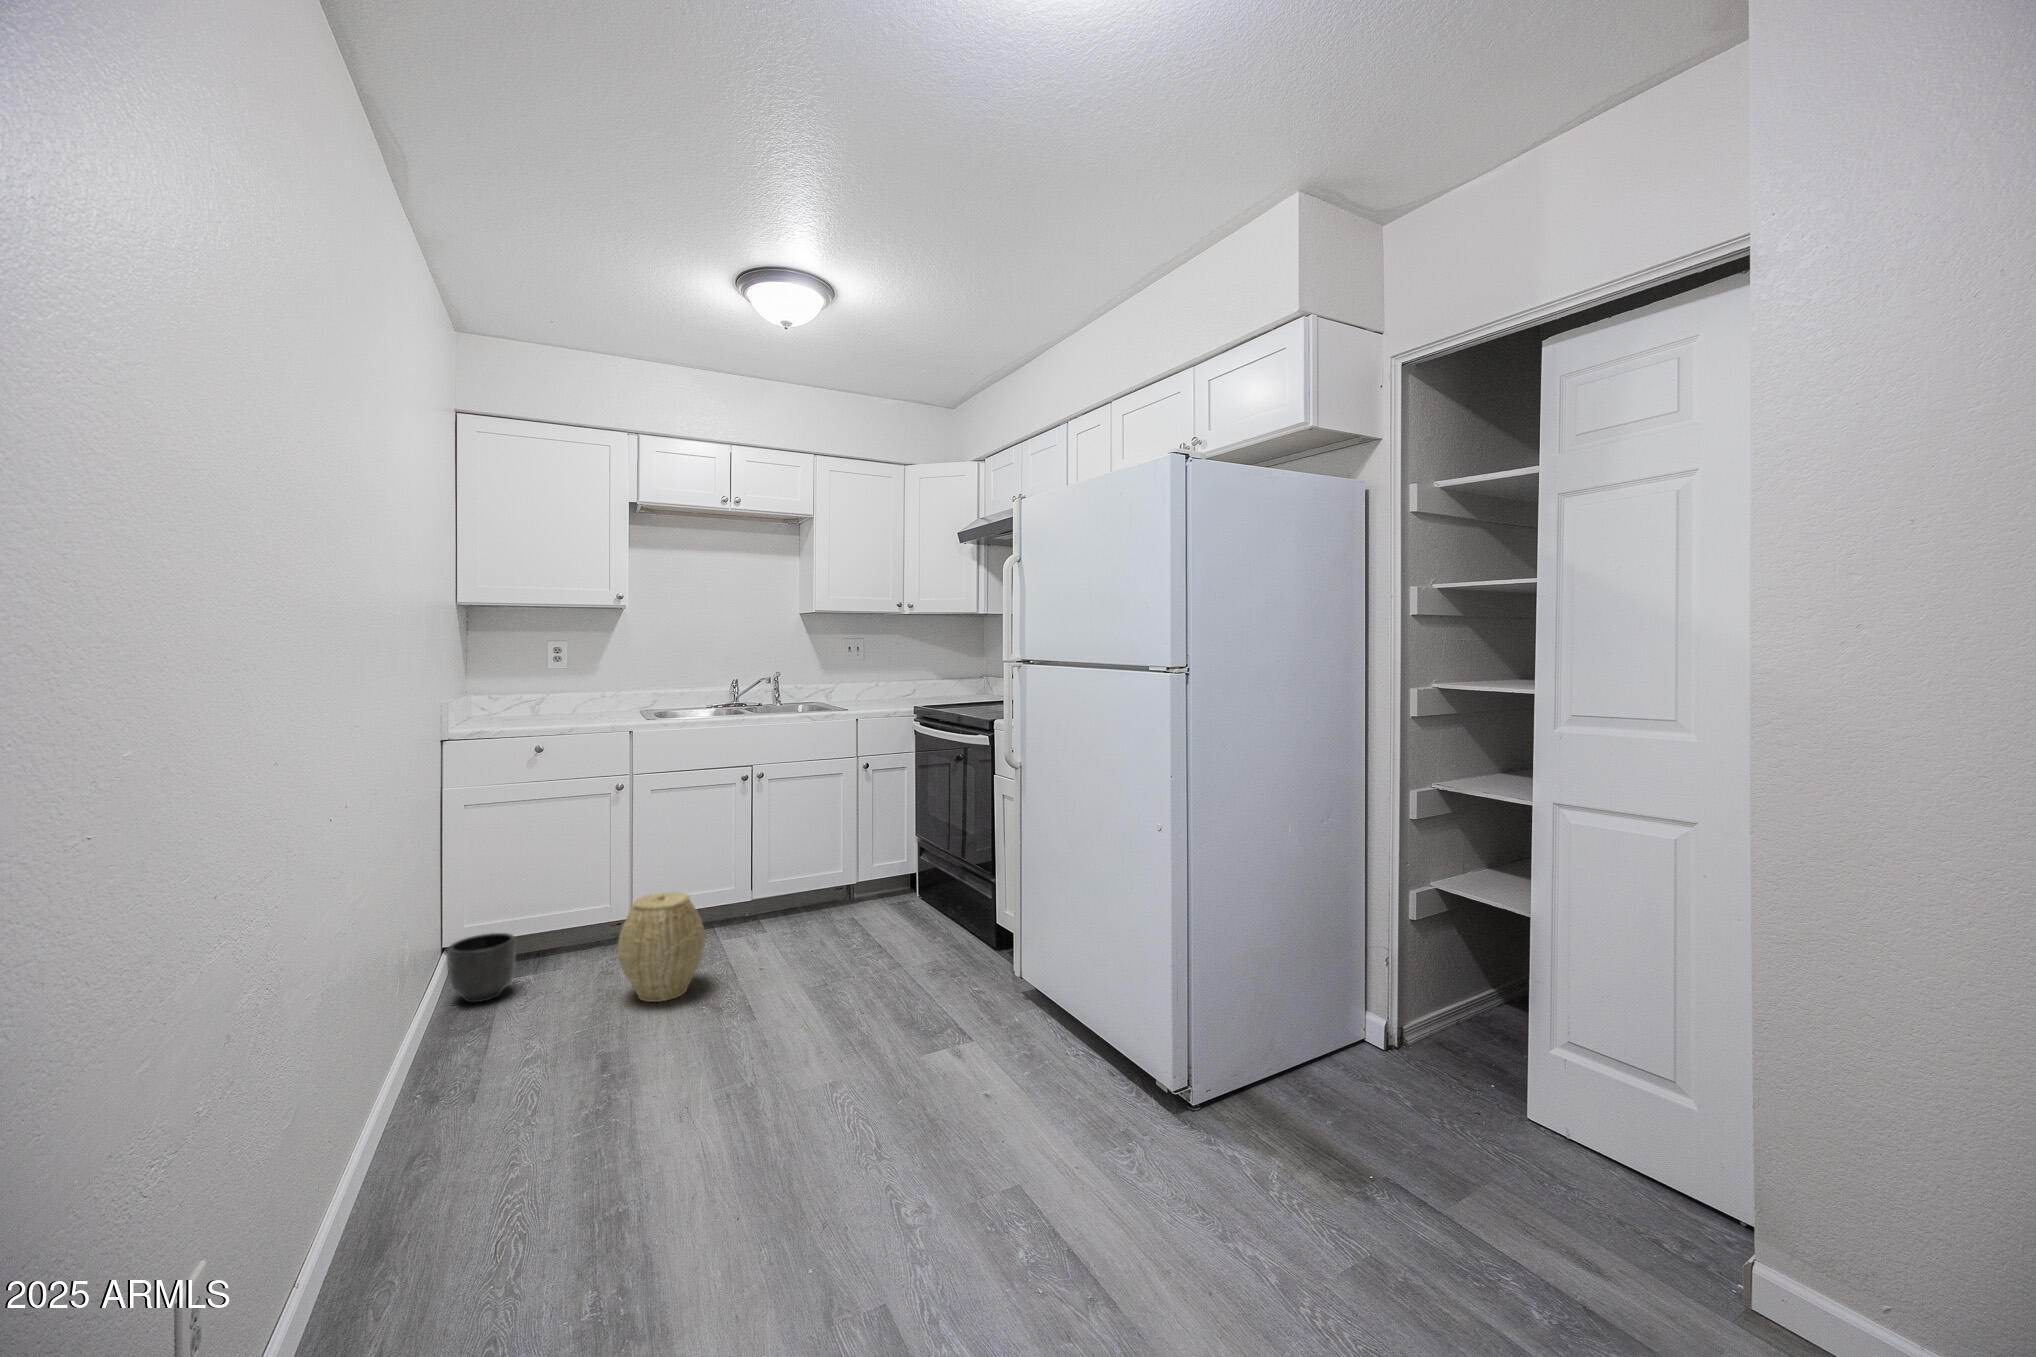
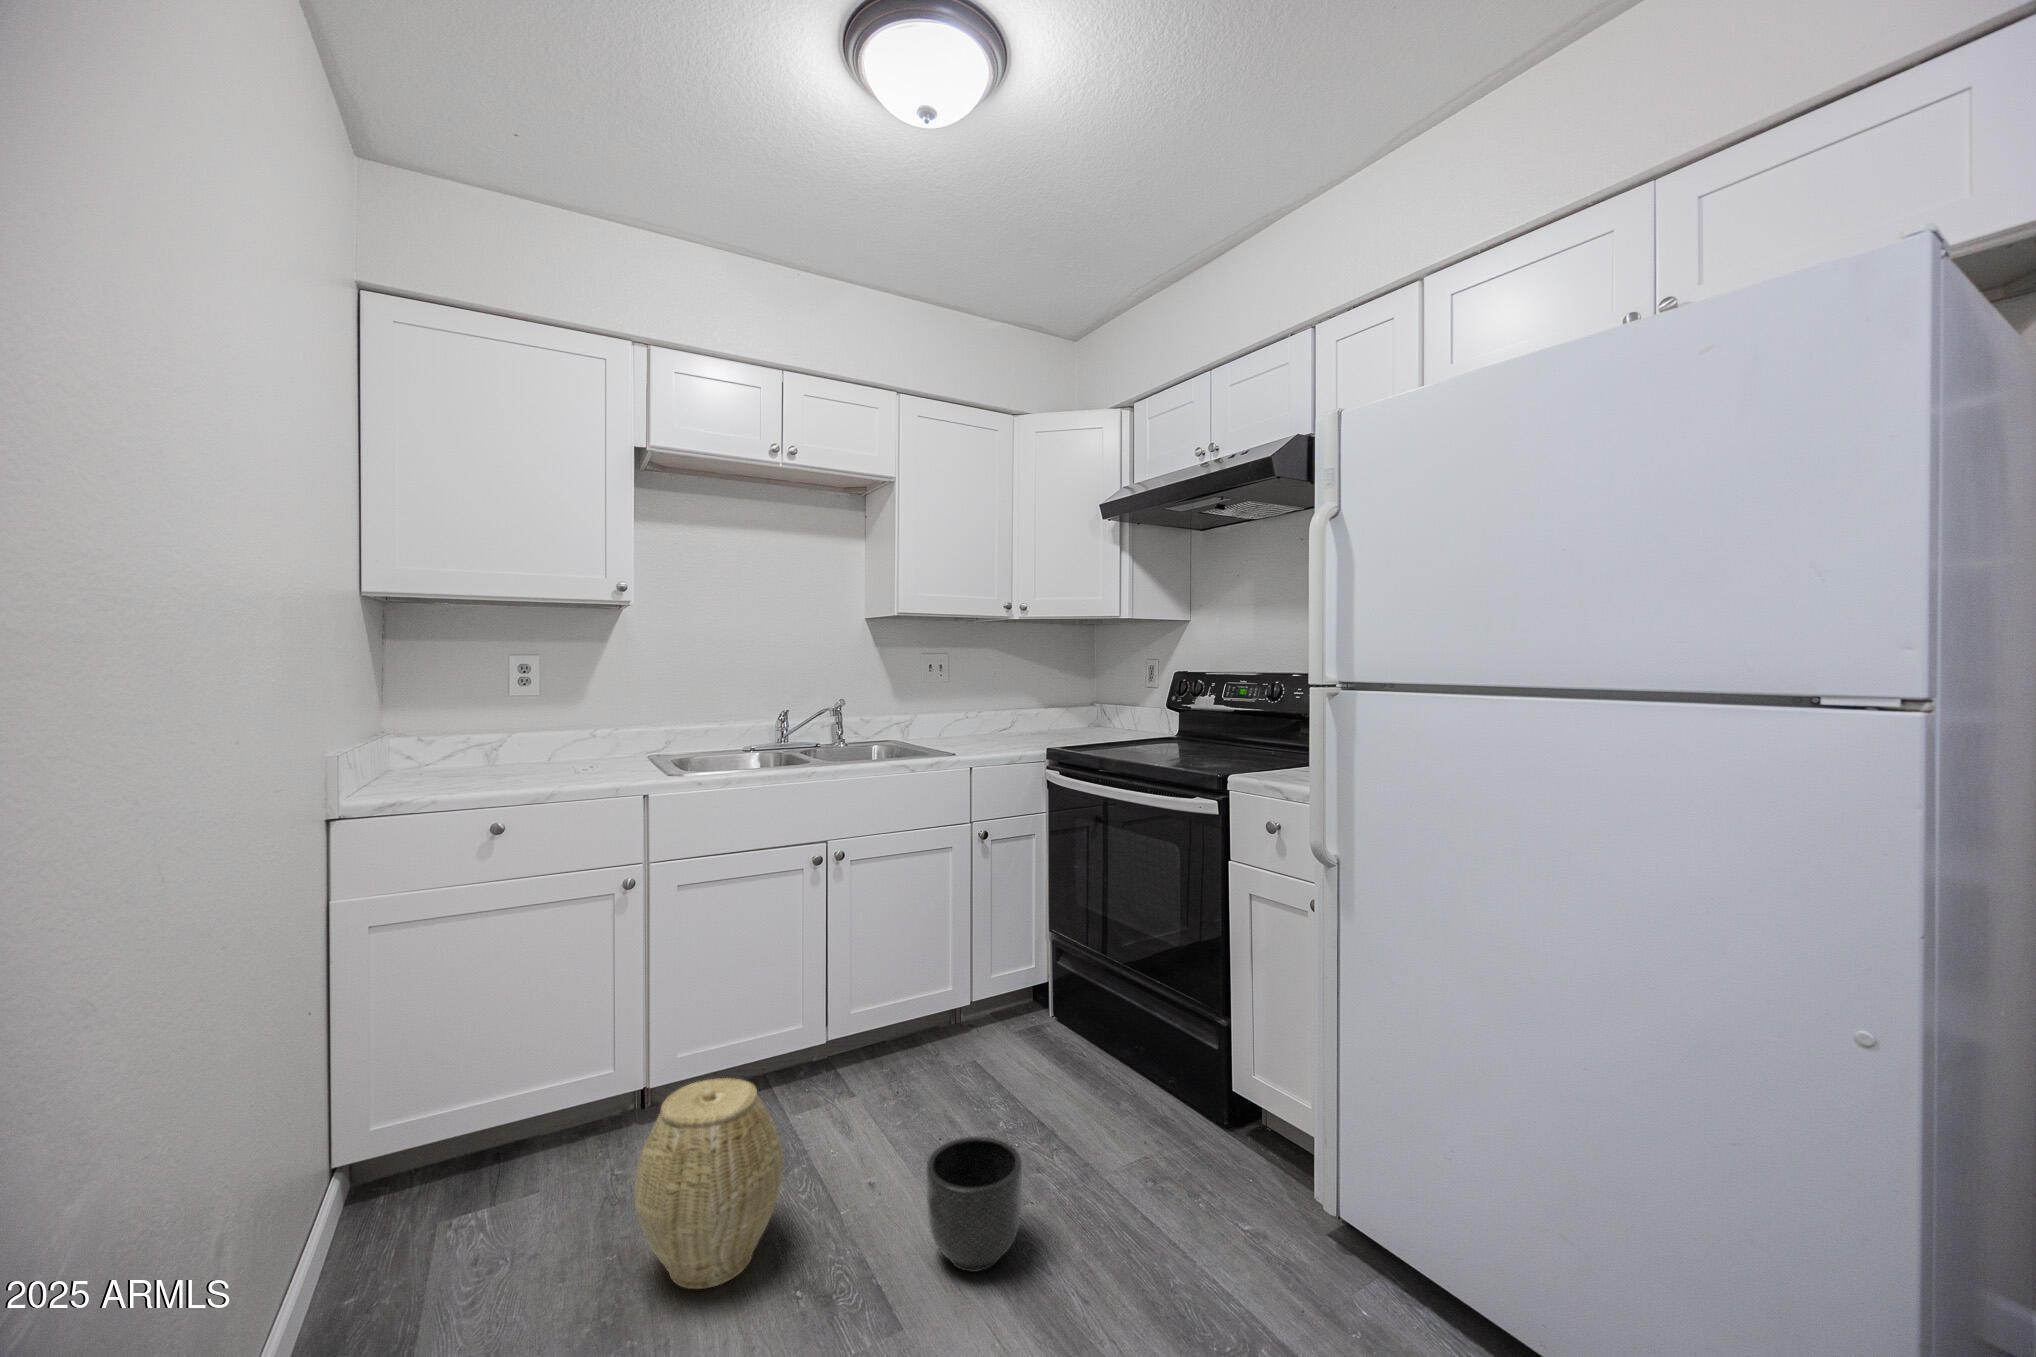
planter: present [448,933,516,1002] -> present [926,1136,1022,1272]

